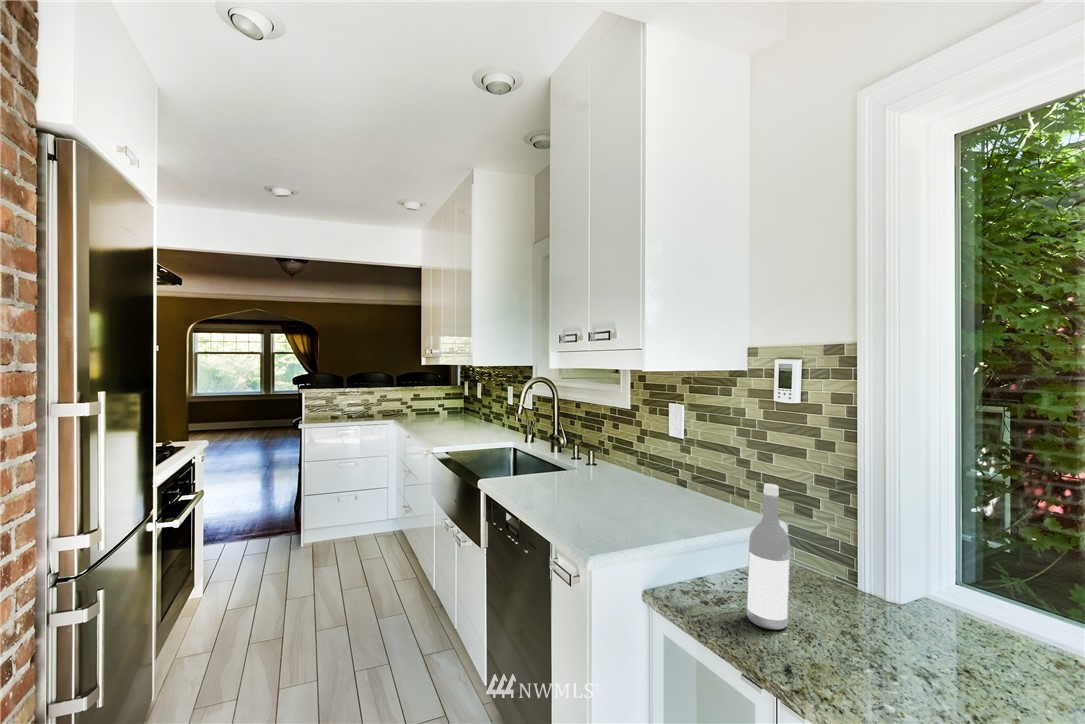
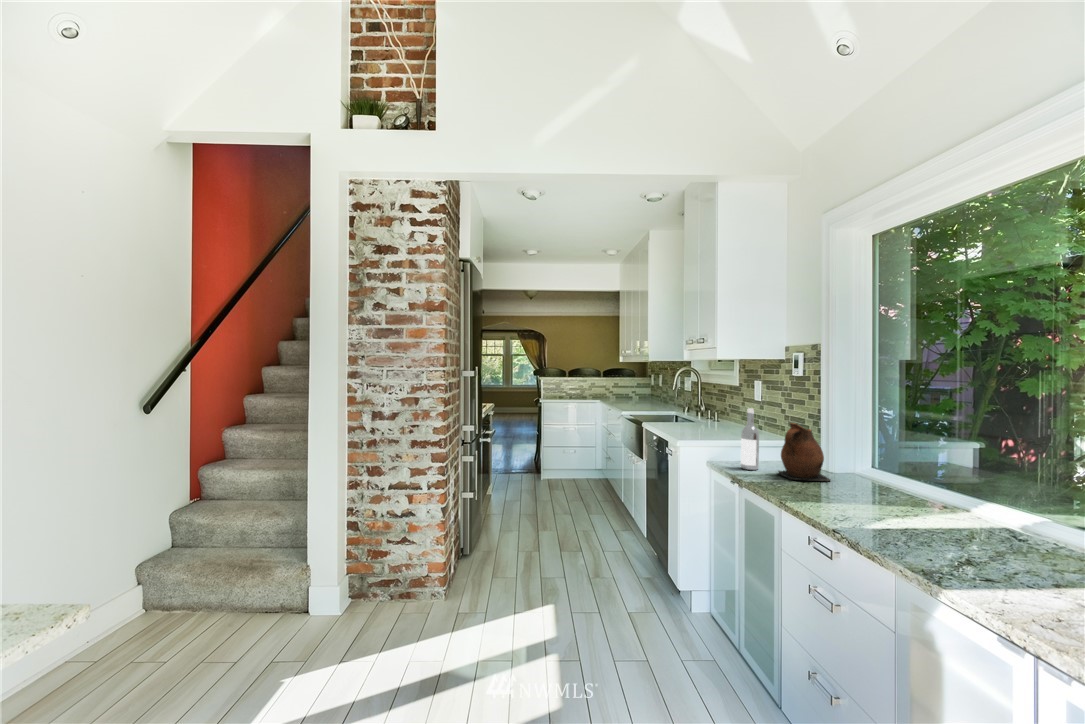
ceramic pitcher: none [836,529,984,681] -> present [778,423,830,481]

